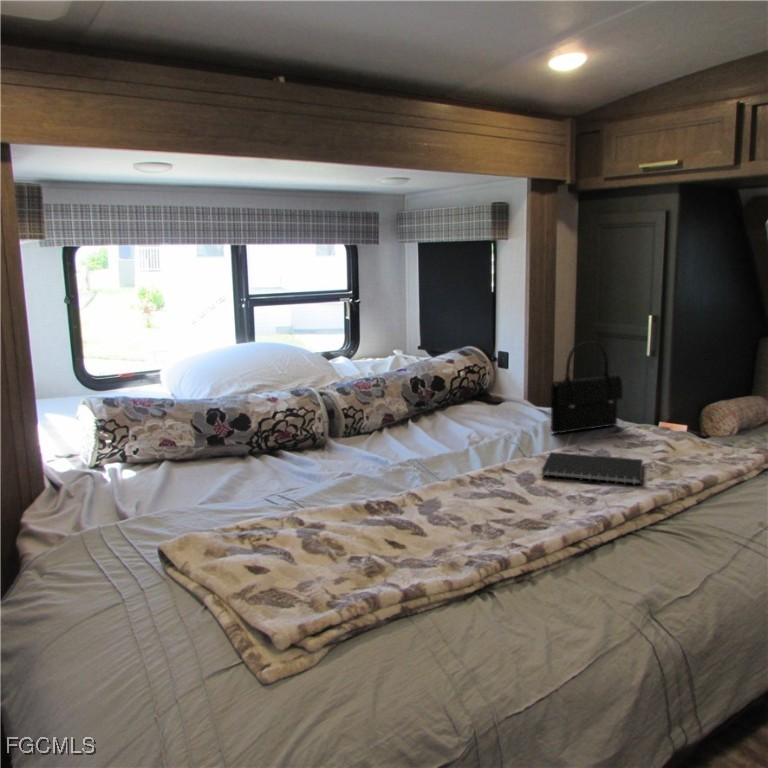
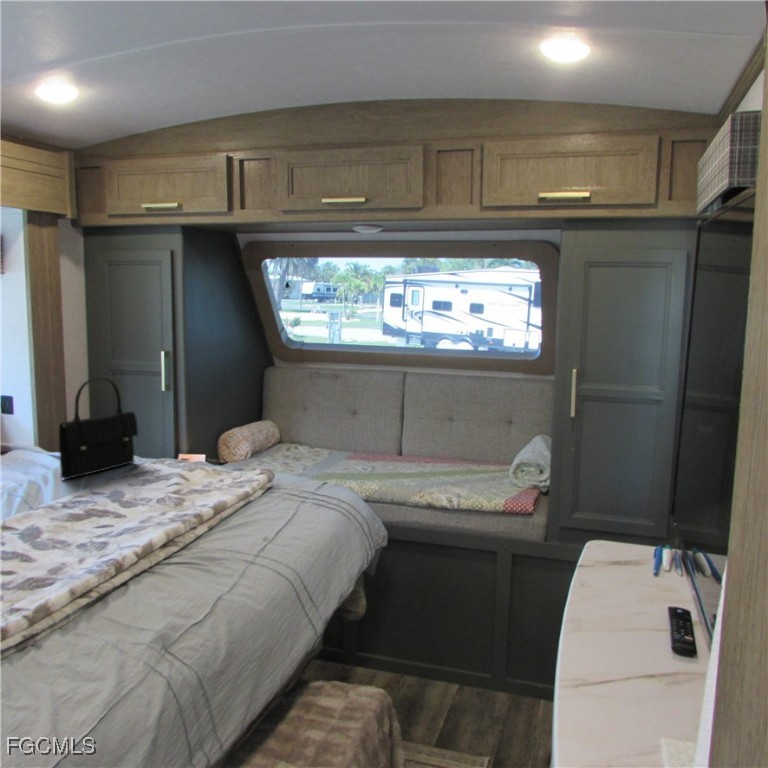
notebook: present [542,452,643,484] -> none [48,495,158,529]

